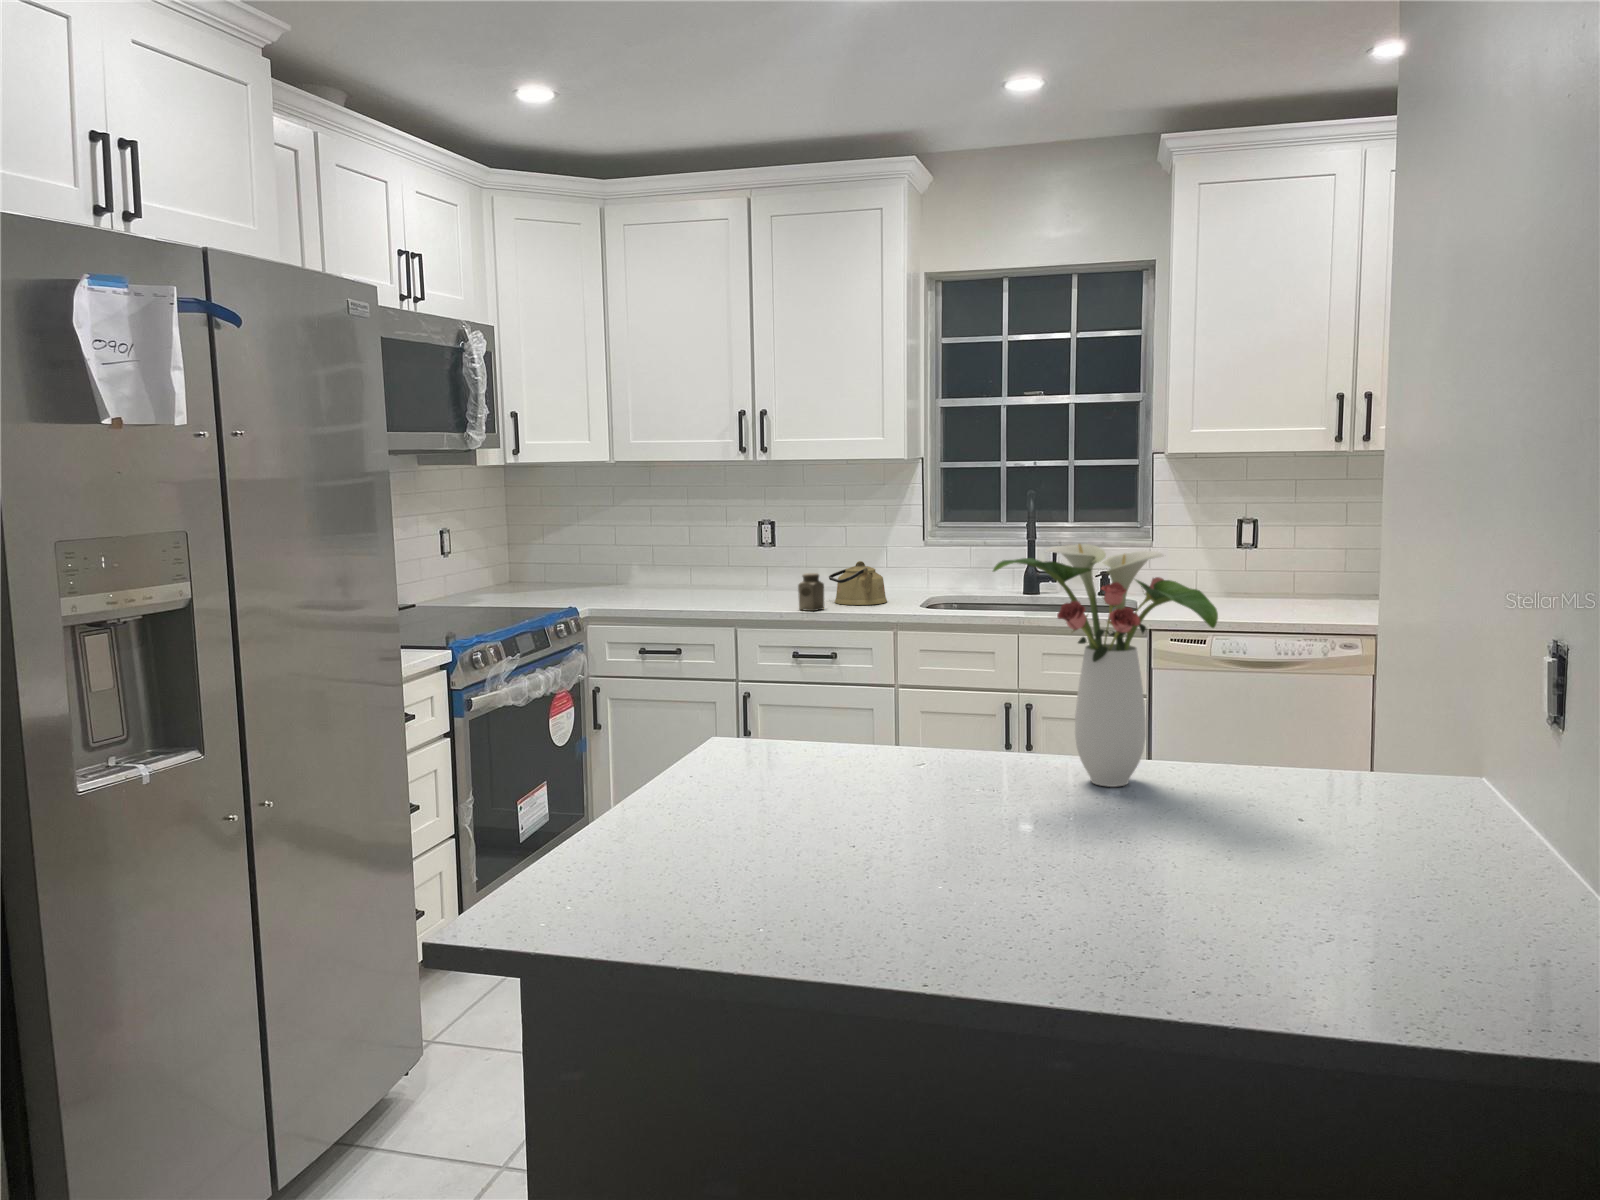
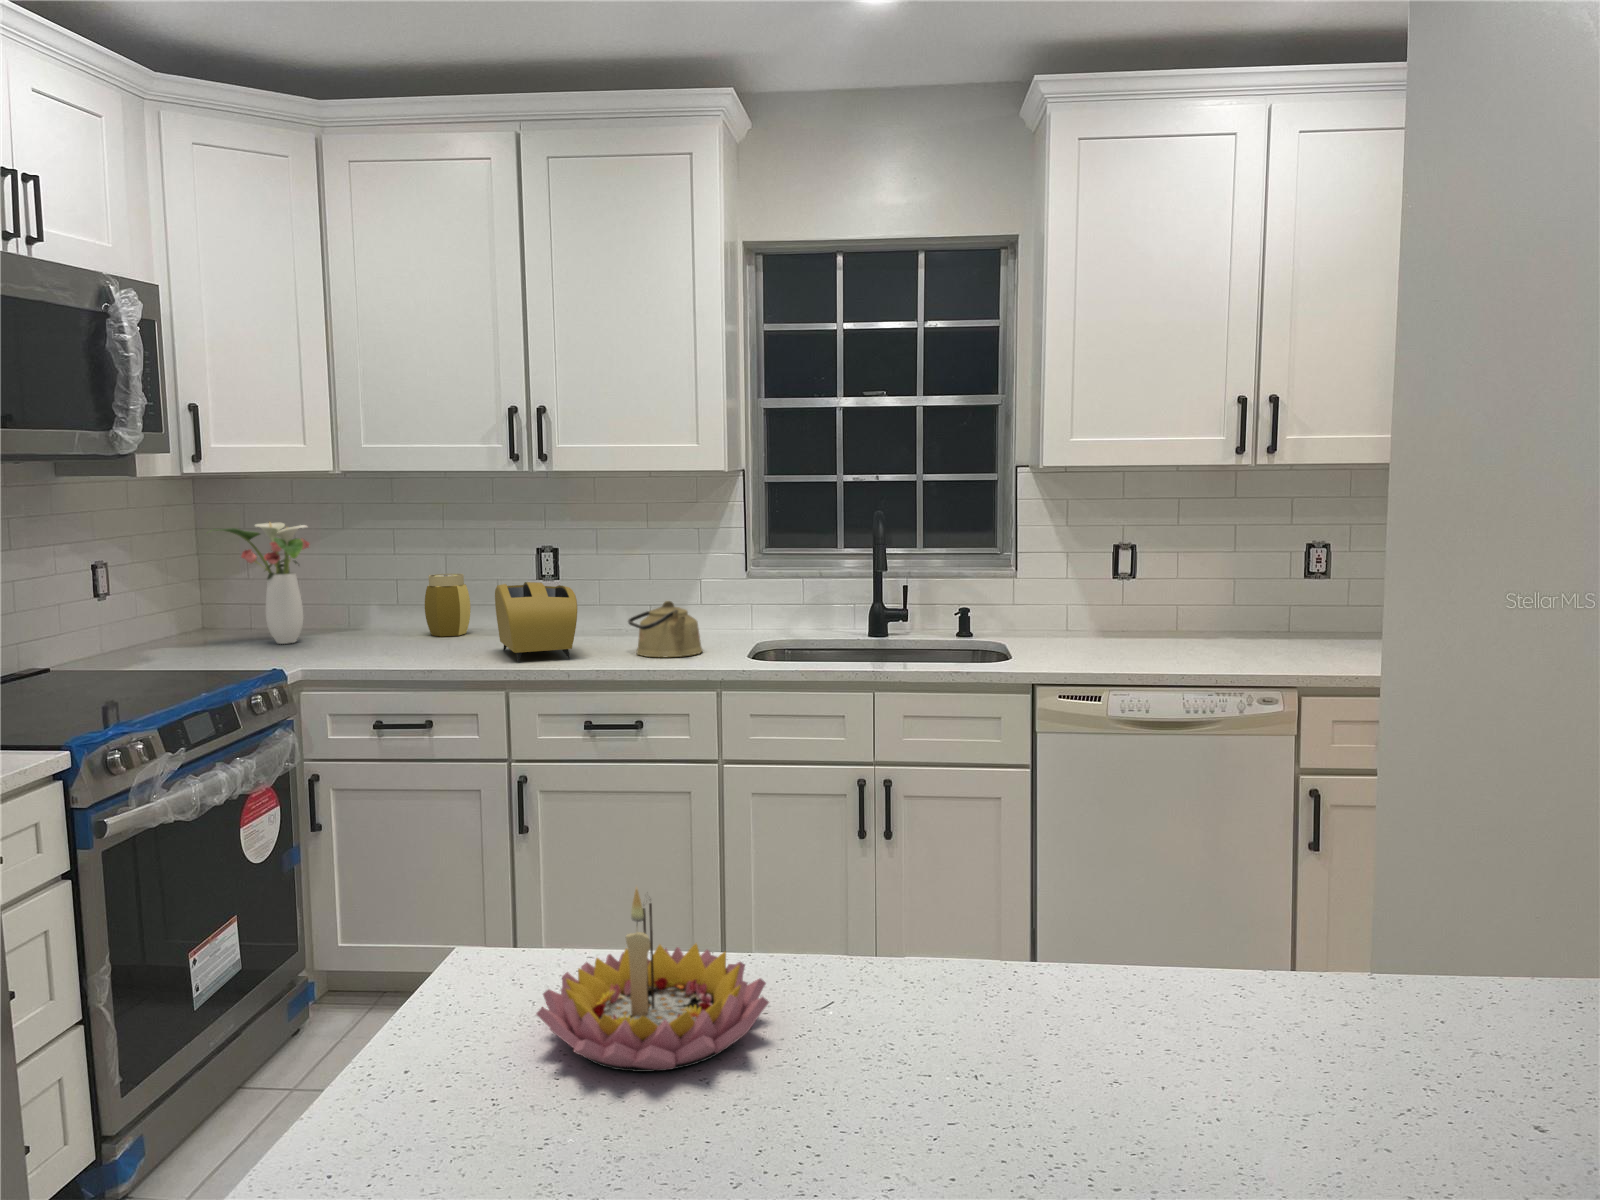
jar: none [673,541,708,589] -> present [425,574,470,637]
flower arrangement: present [993,544,1218,787] -> present [216,522,309,644]
toaster: none [728,546,790,606] -> present [495,582,577,662]
salt shaker: present [798,573,824,611] -> none [589,618,624,668]
candle holder: none [762,689,890,785] -> present [537,888,769,1072]

